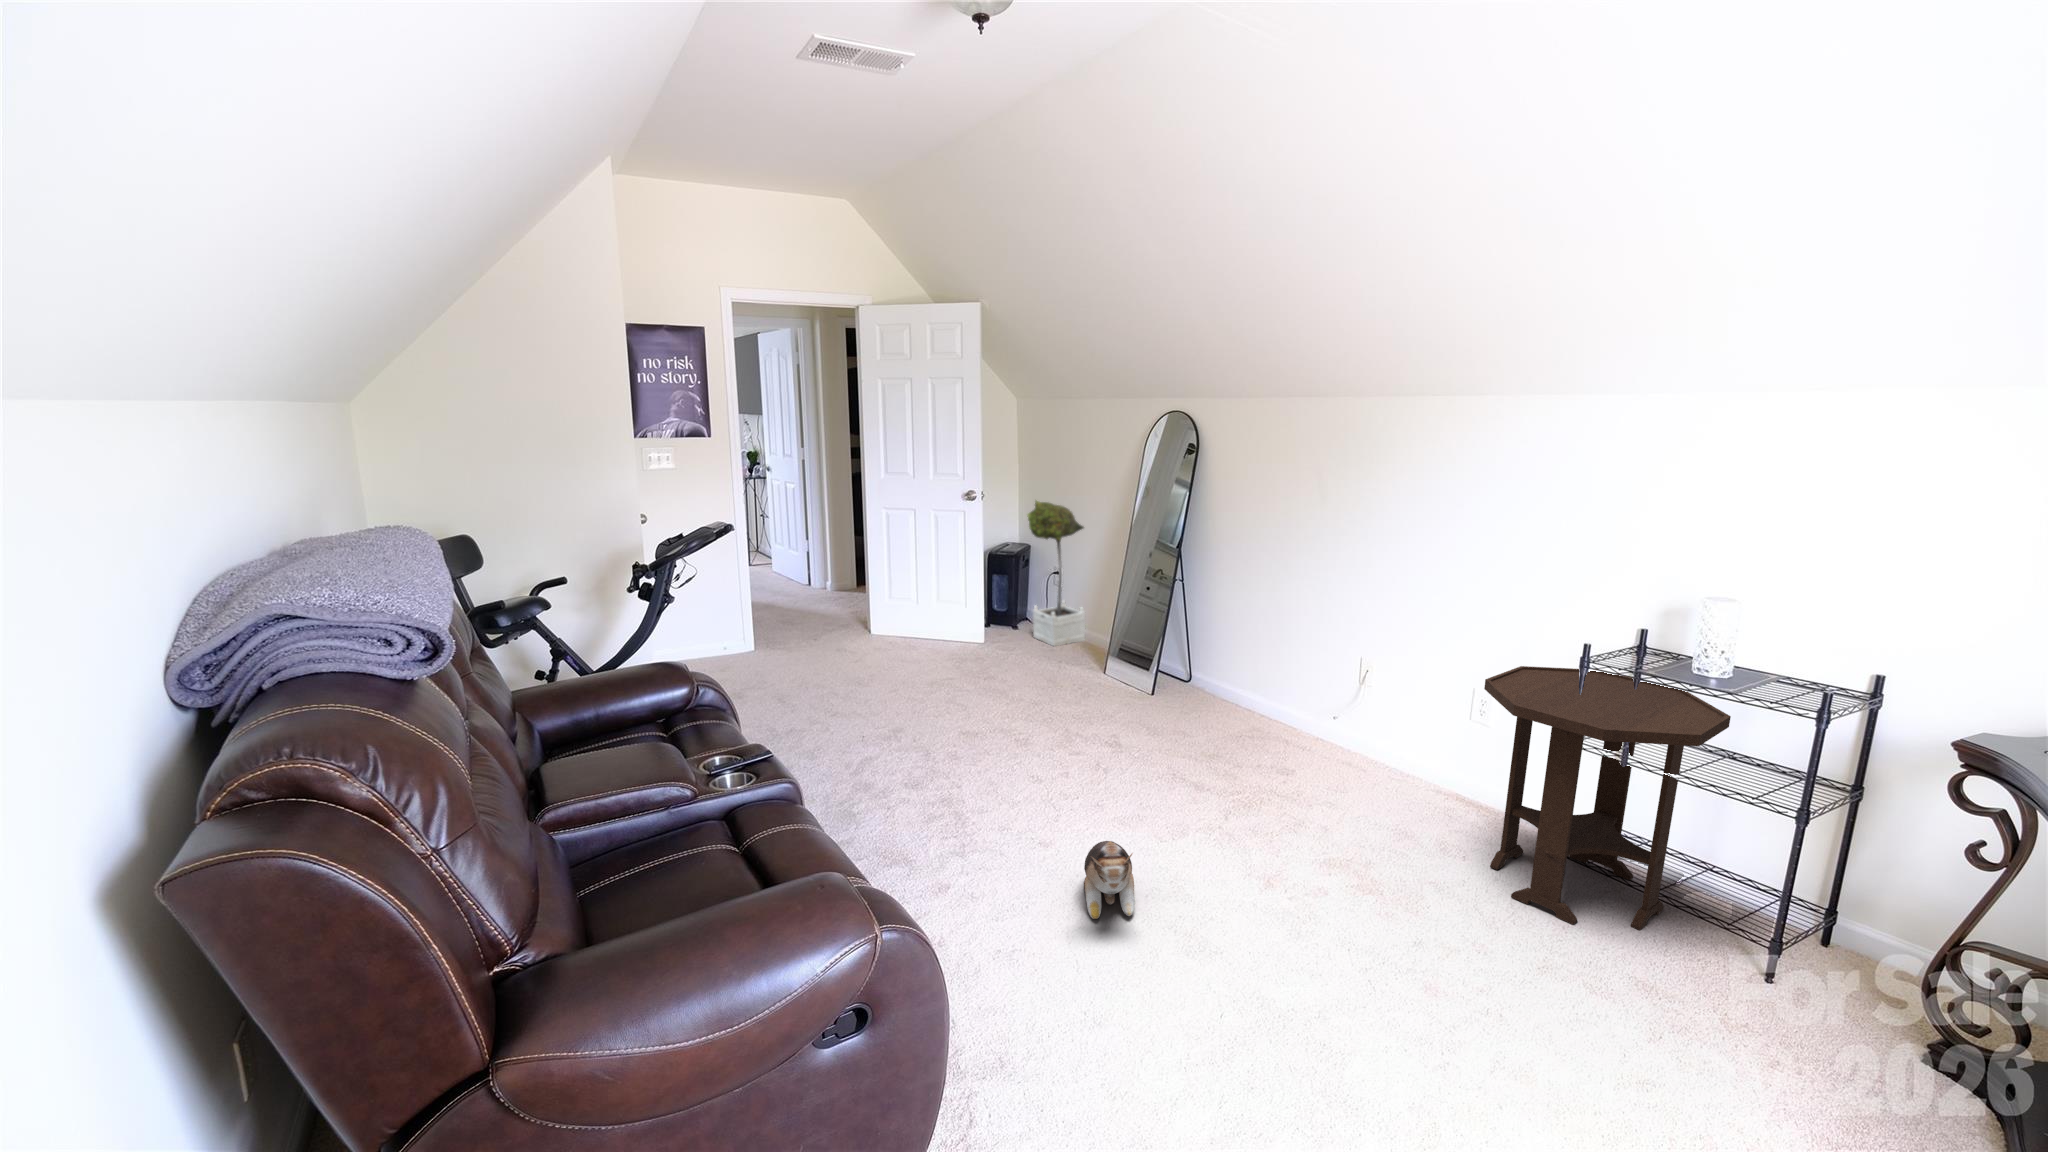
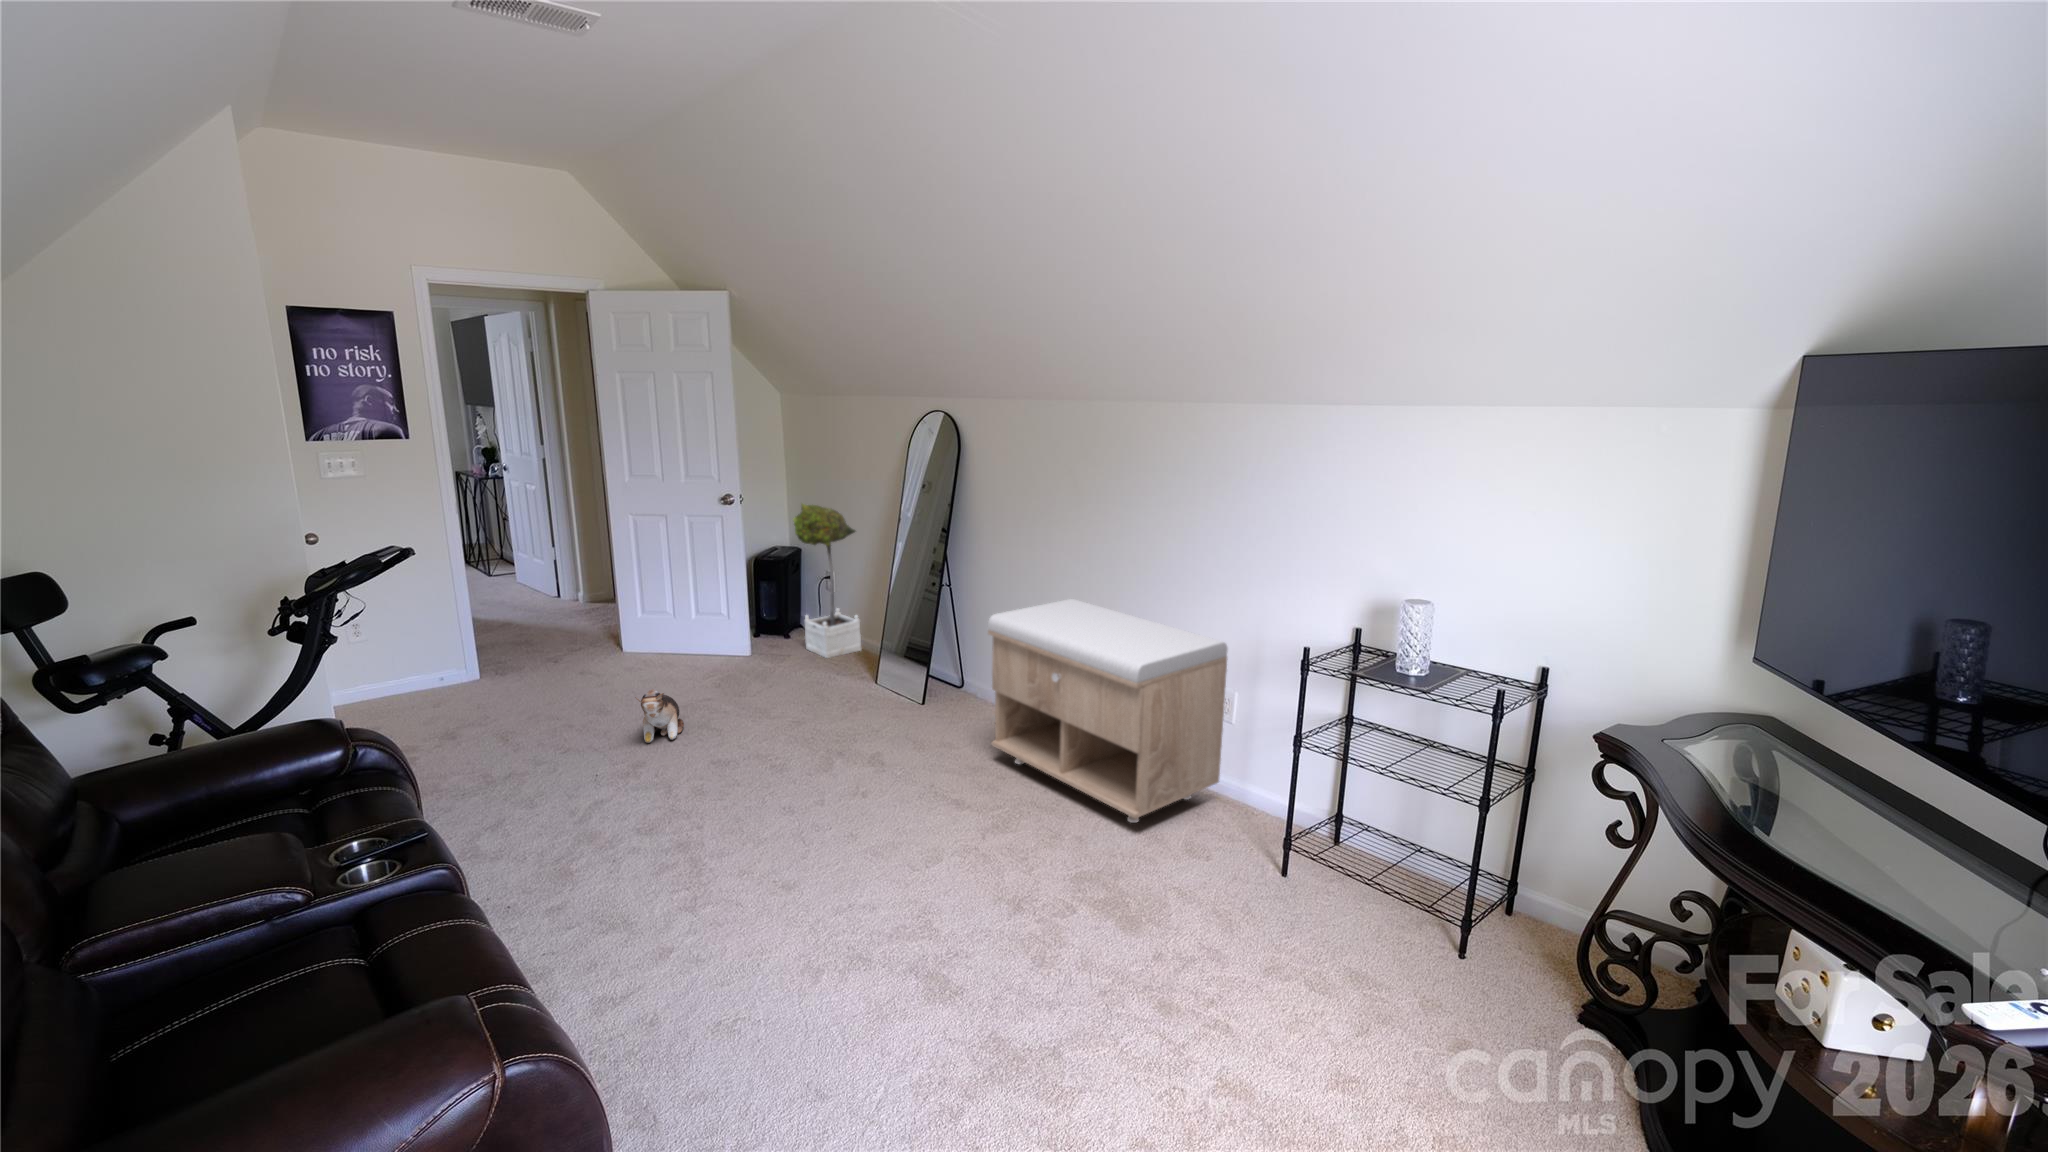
storage bench: none [1225,593,1484,816] -> present [988,599,1228,823]
side table: present [1484,666,1731,930] -> none [1220,670,1427,919]
plush toy: present [1084,841,1135,919] -> present [635,689,684,743]

